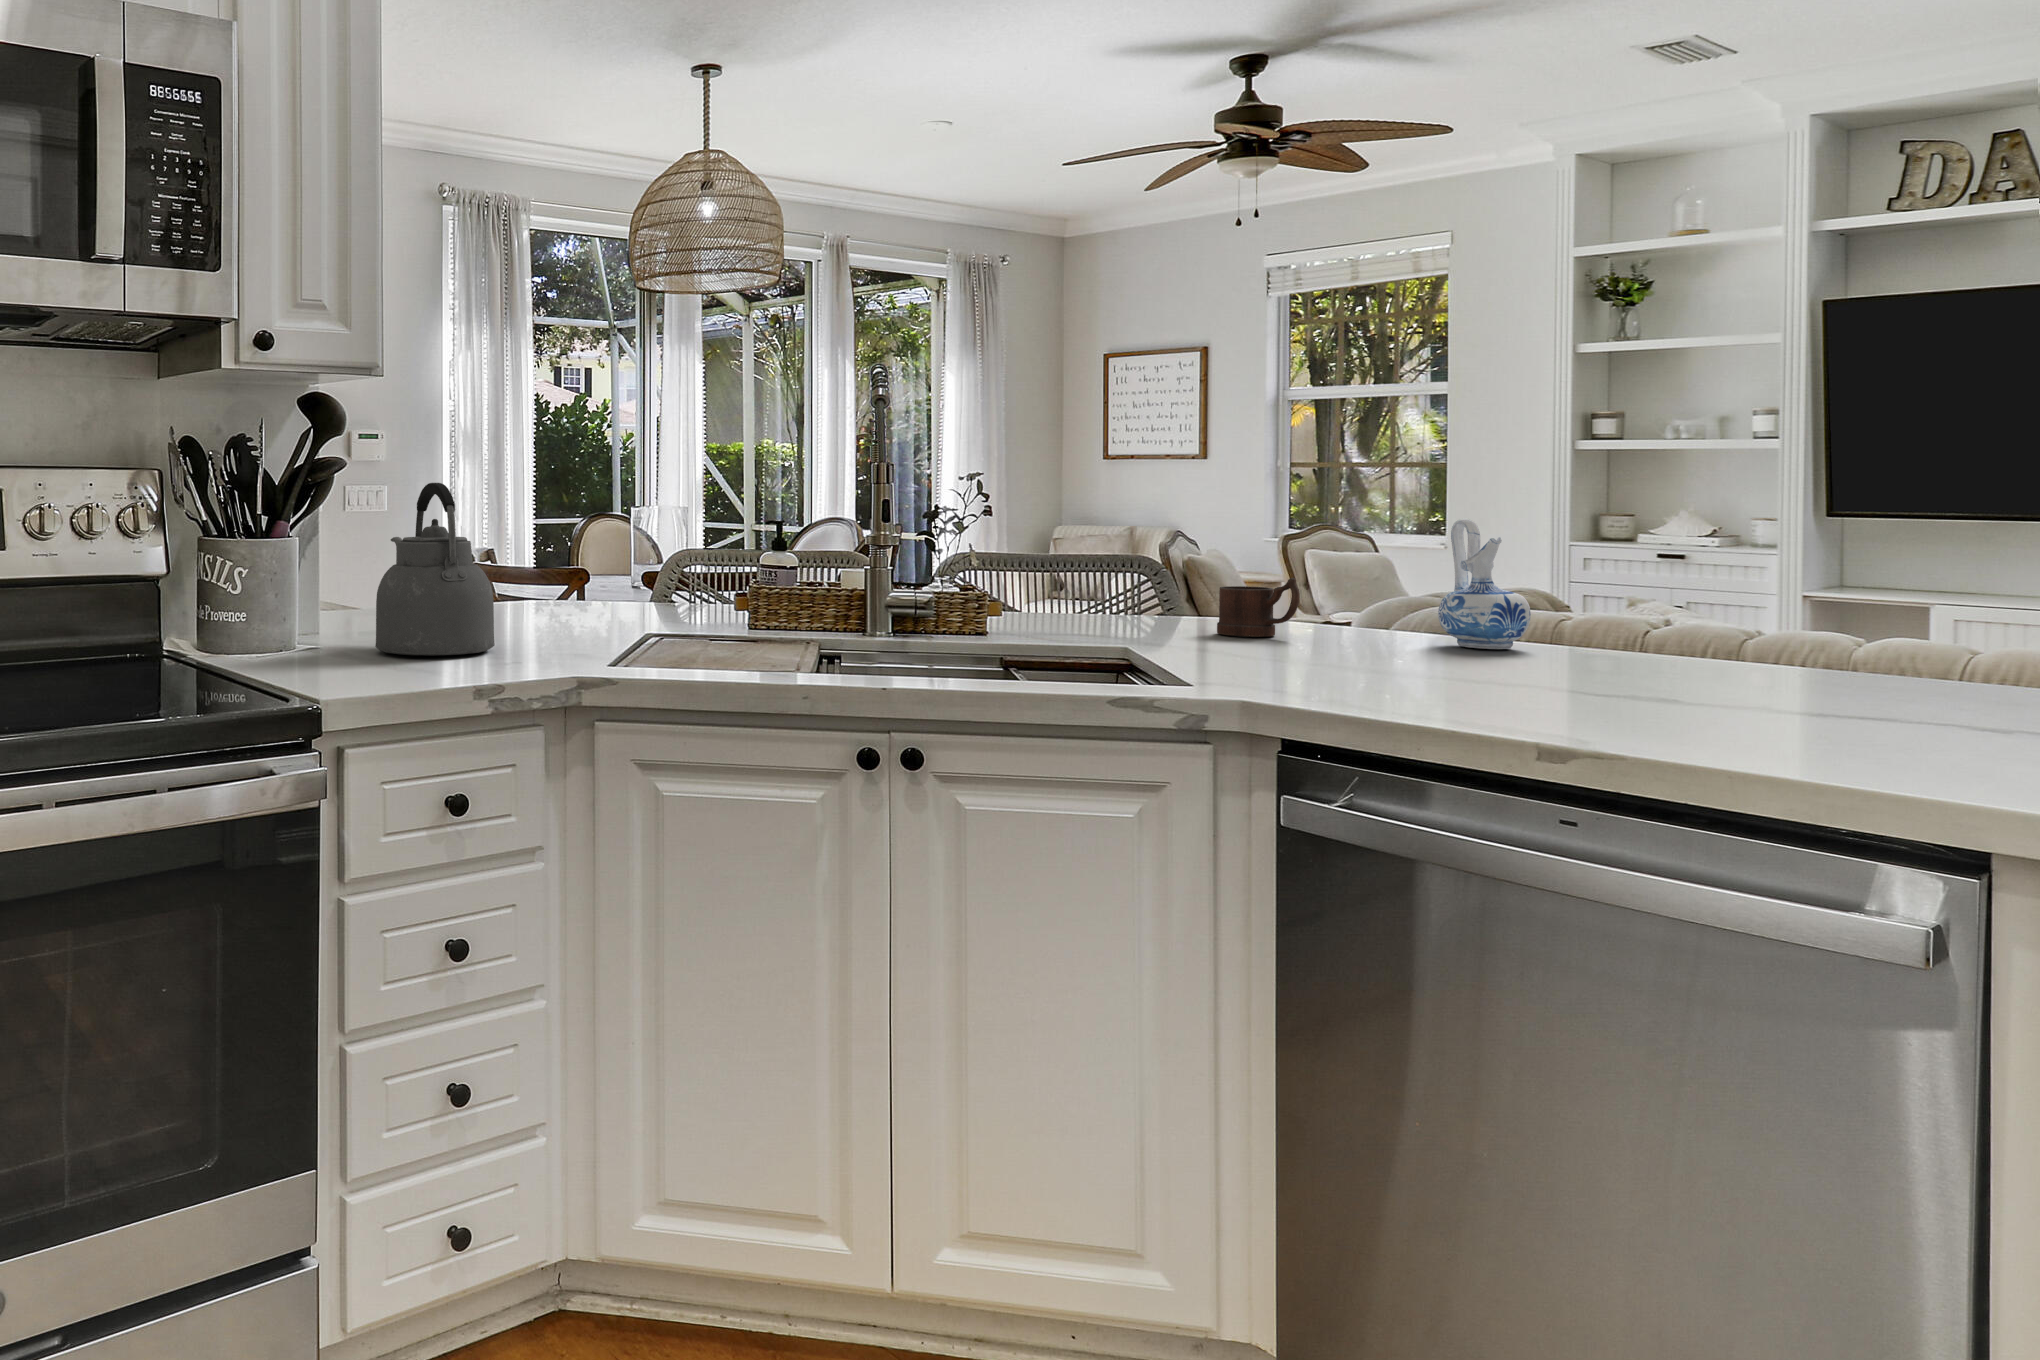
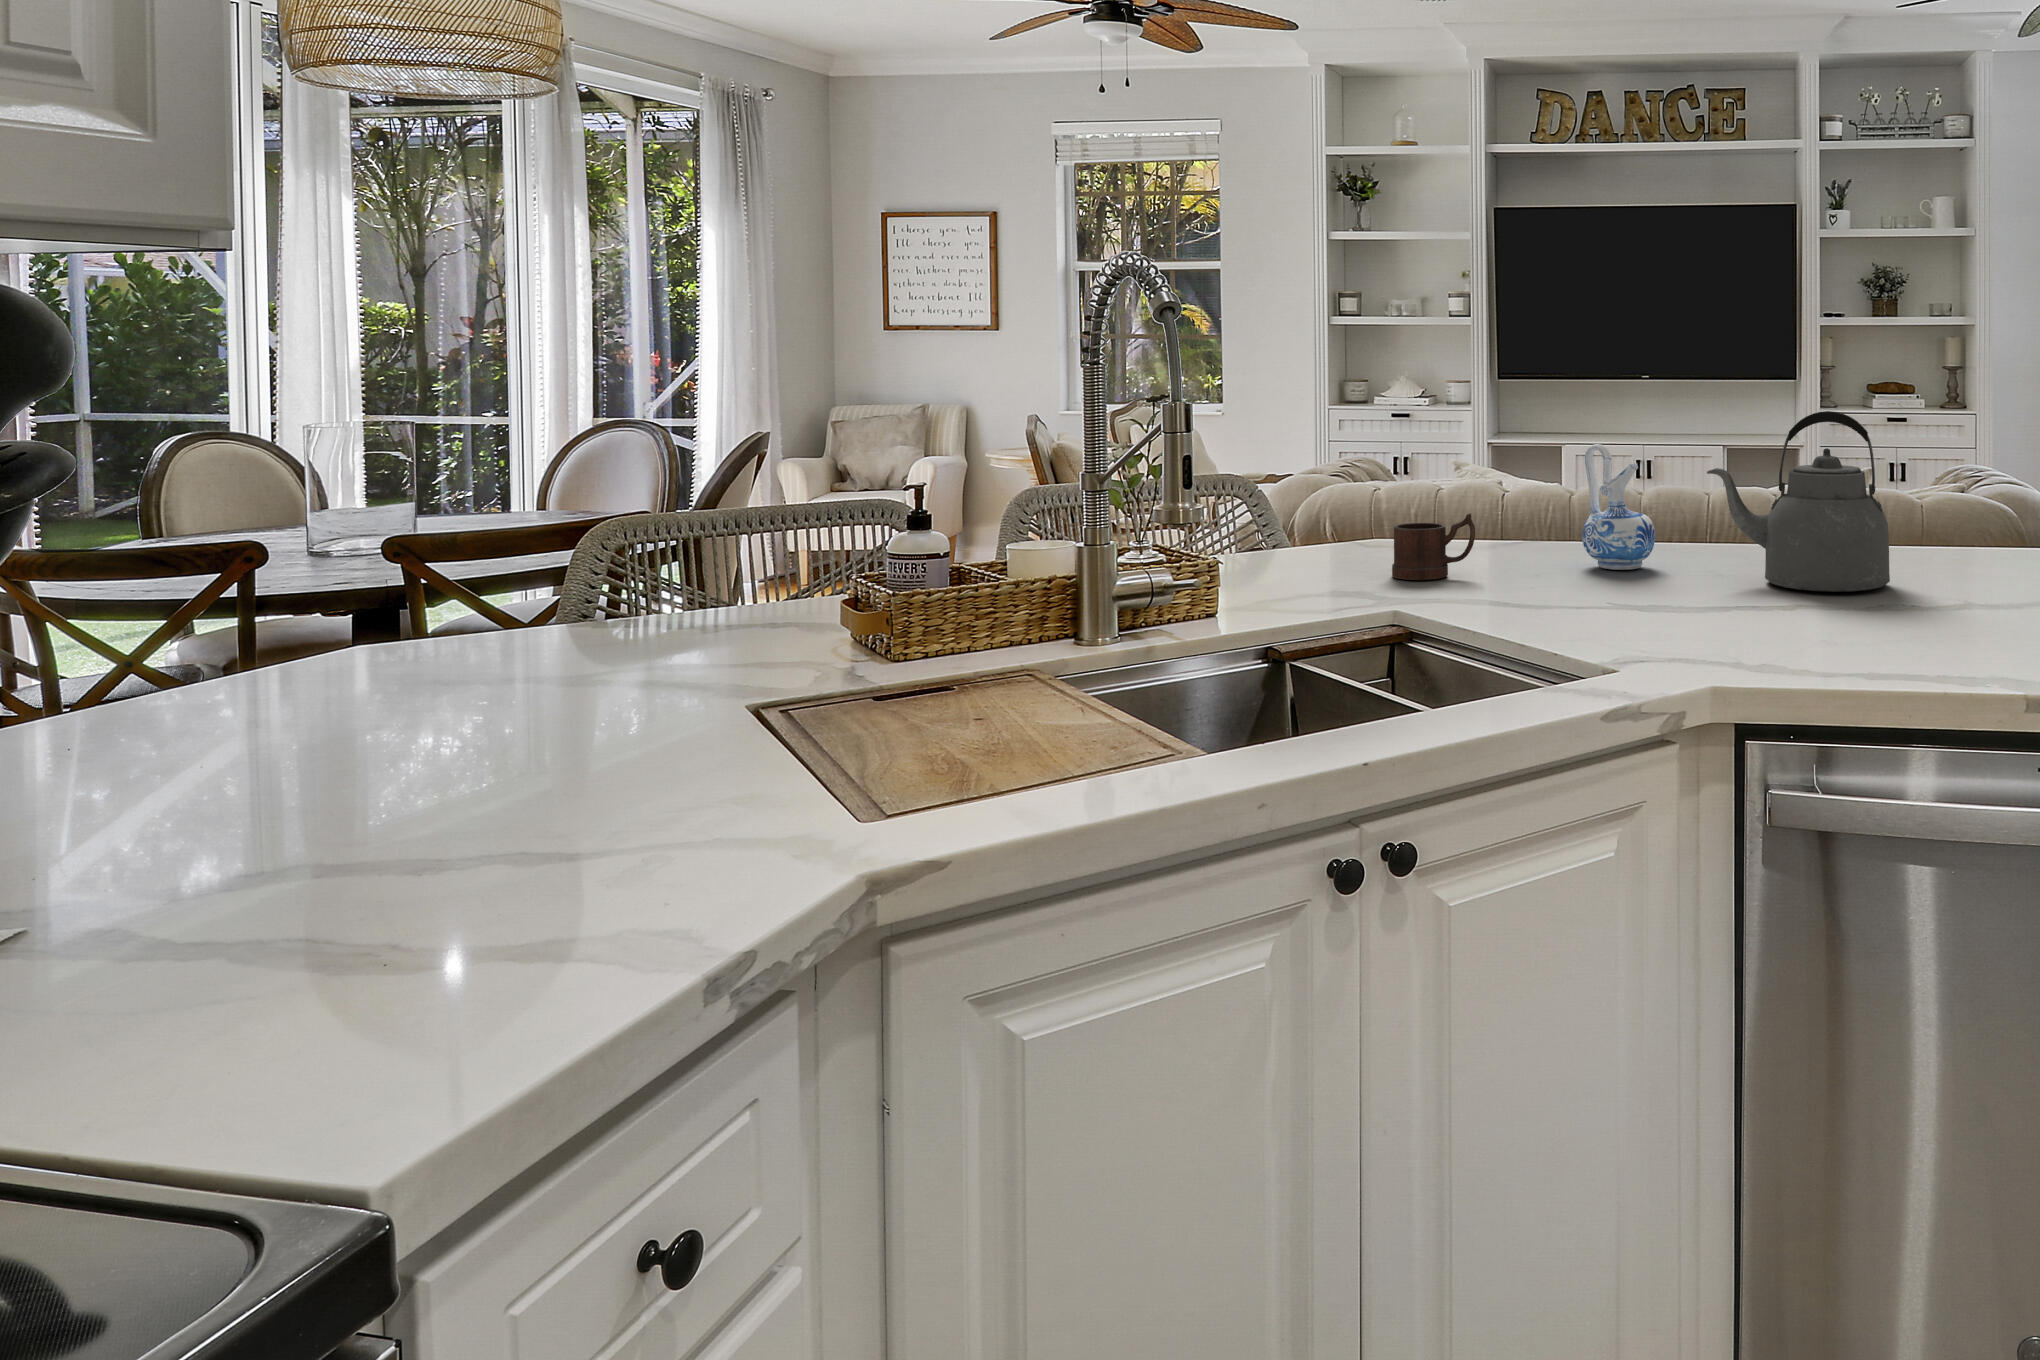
kettle: present [375,483,495,655] -> present [1707,411,1890,592]

